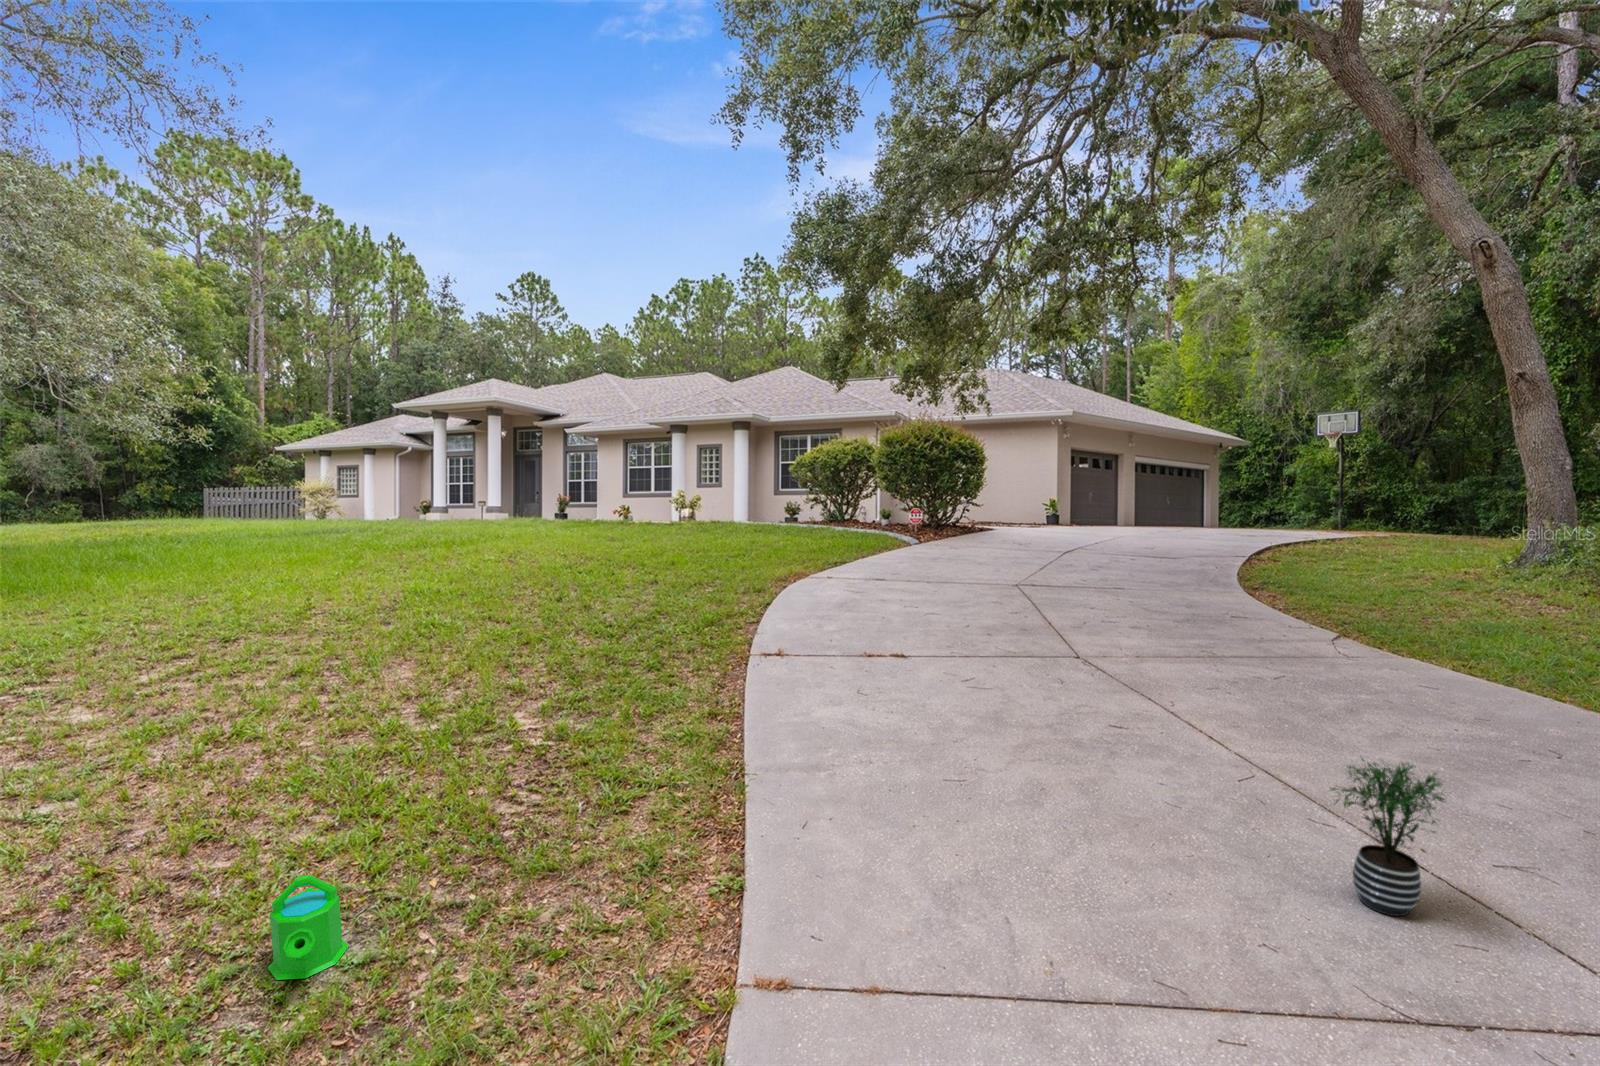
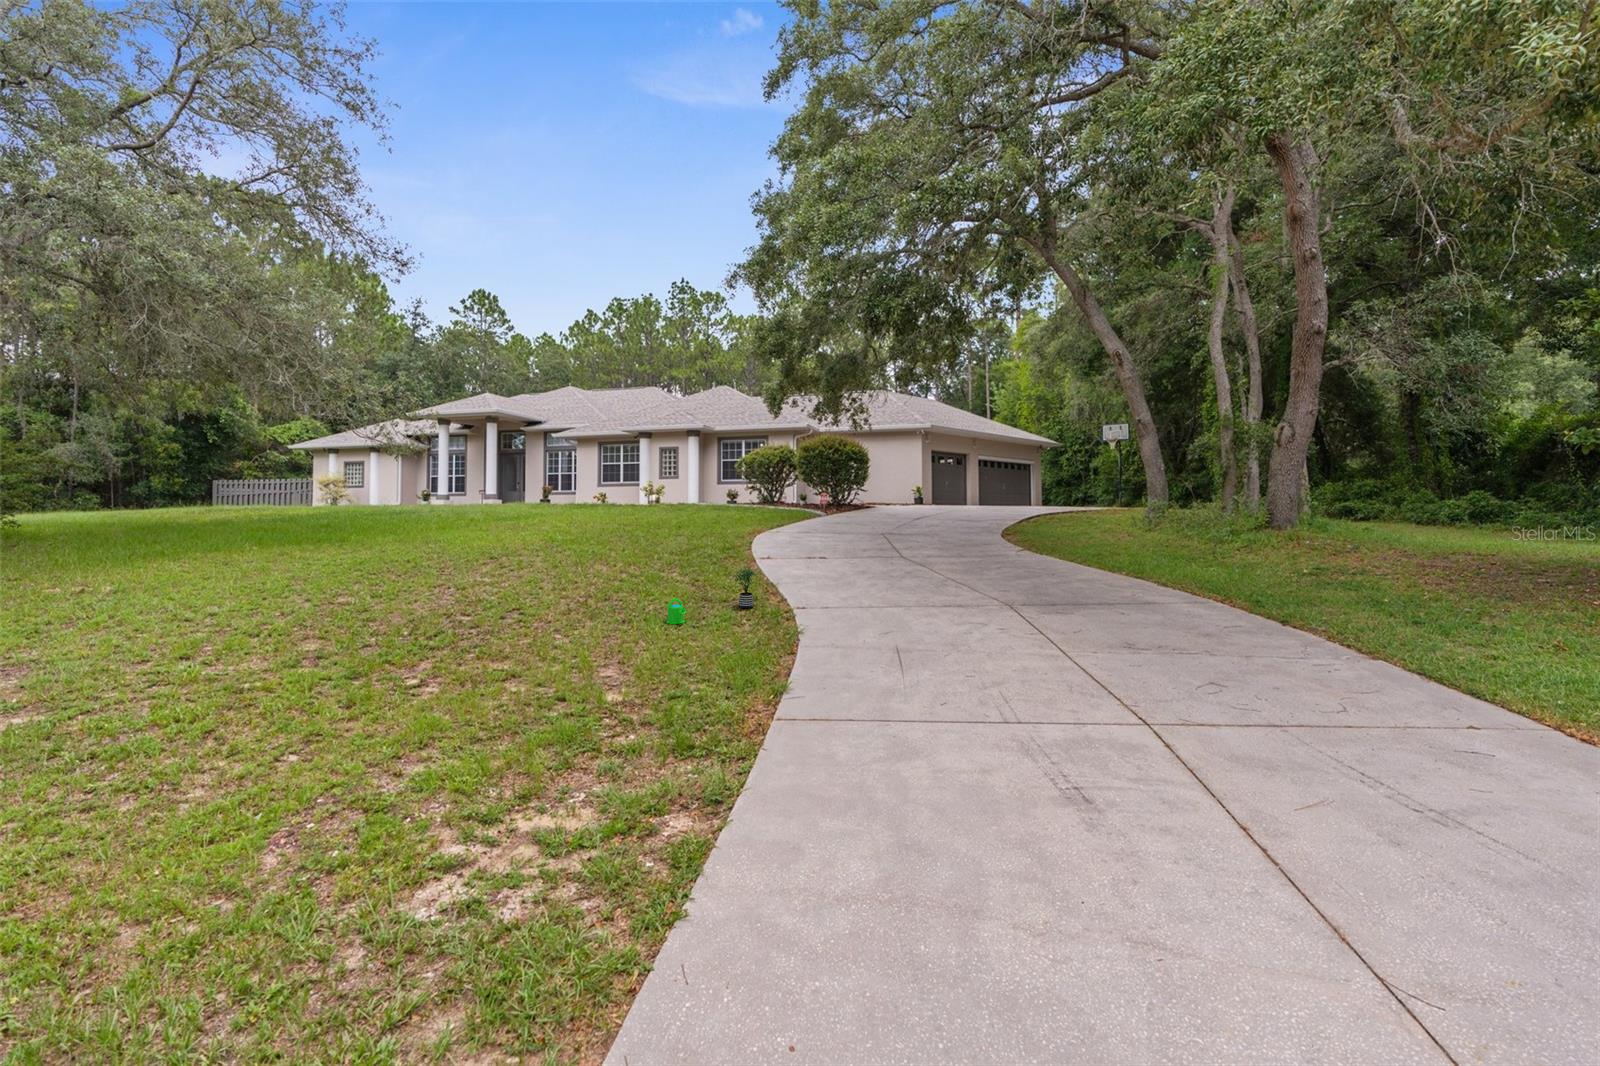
potted plant: present [1330,758,1446,916] -> present [731,568,757,609]

